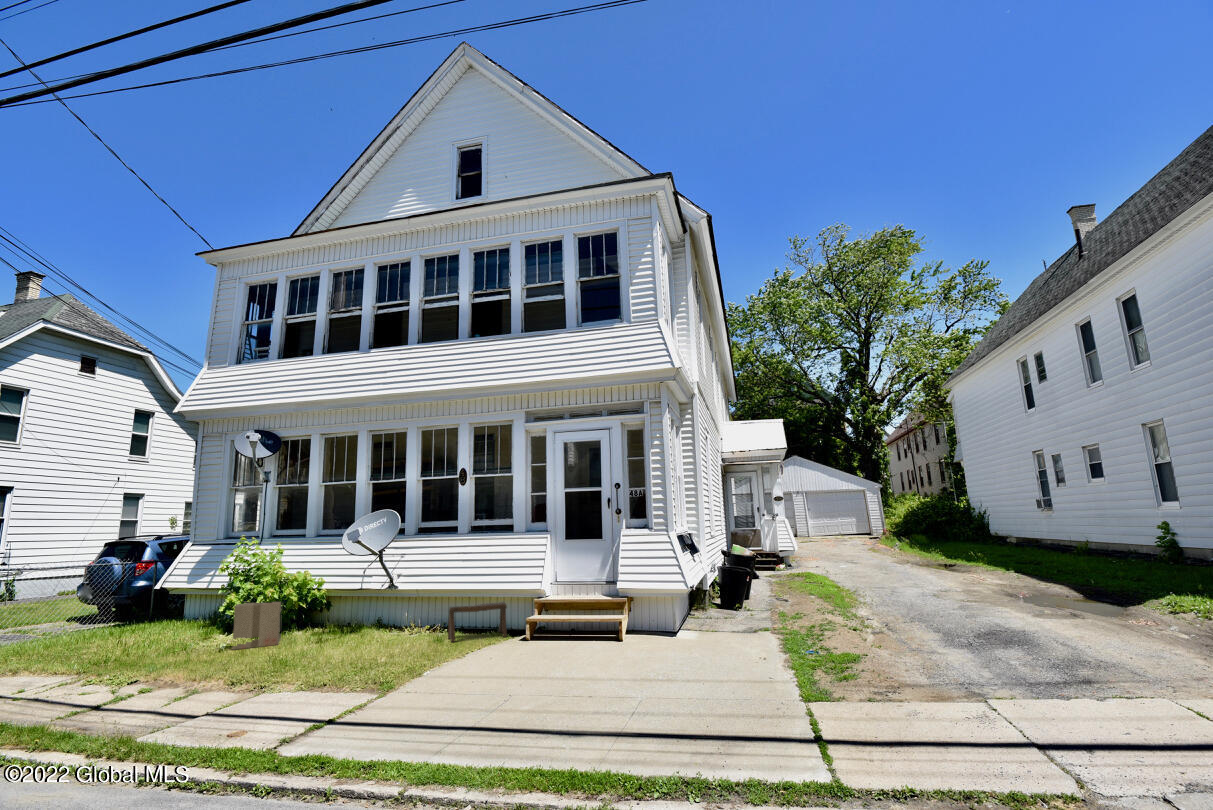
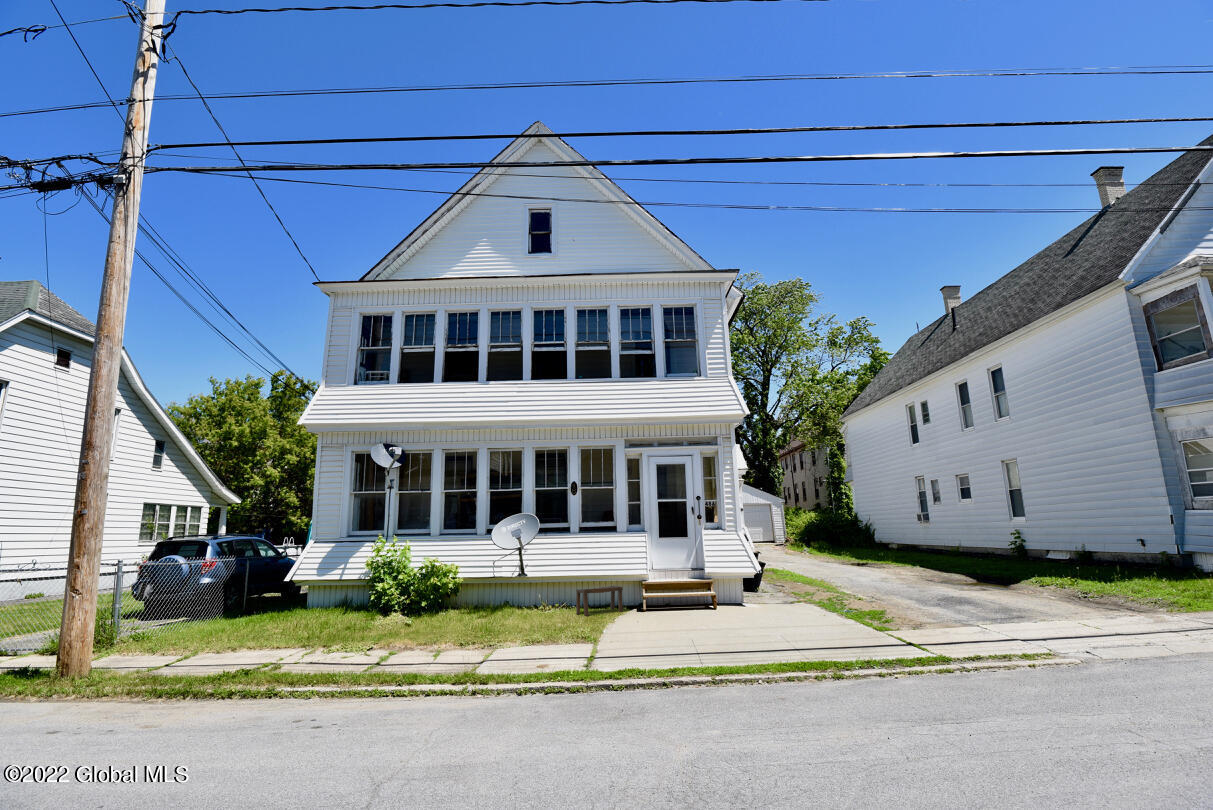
cardboard box: present [232,601,282,650] -> none [394,586,438,626]

